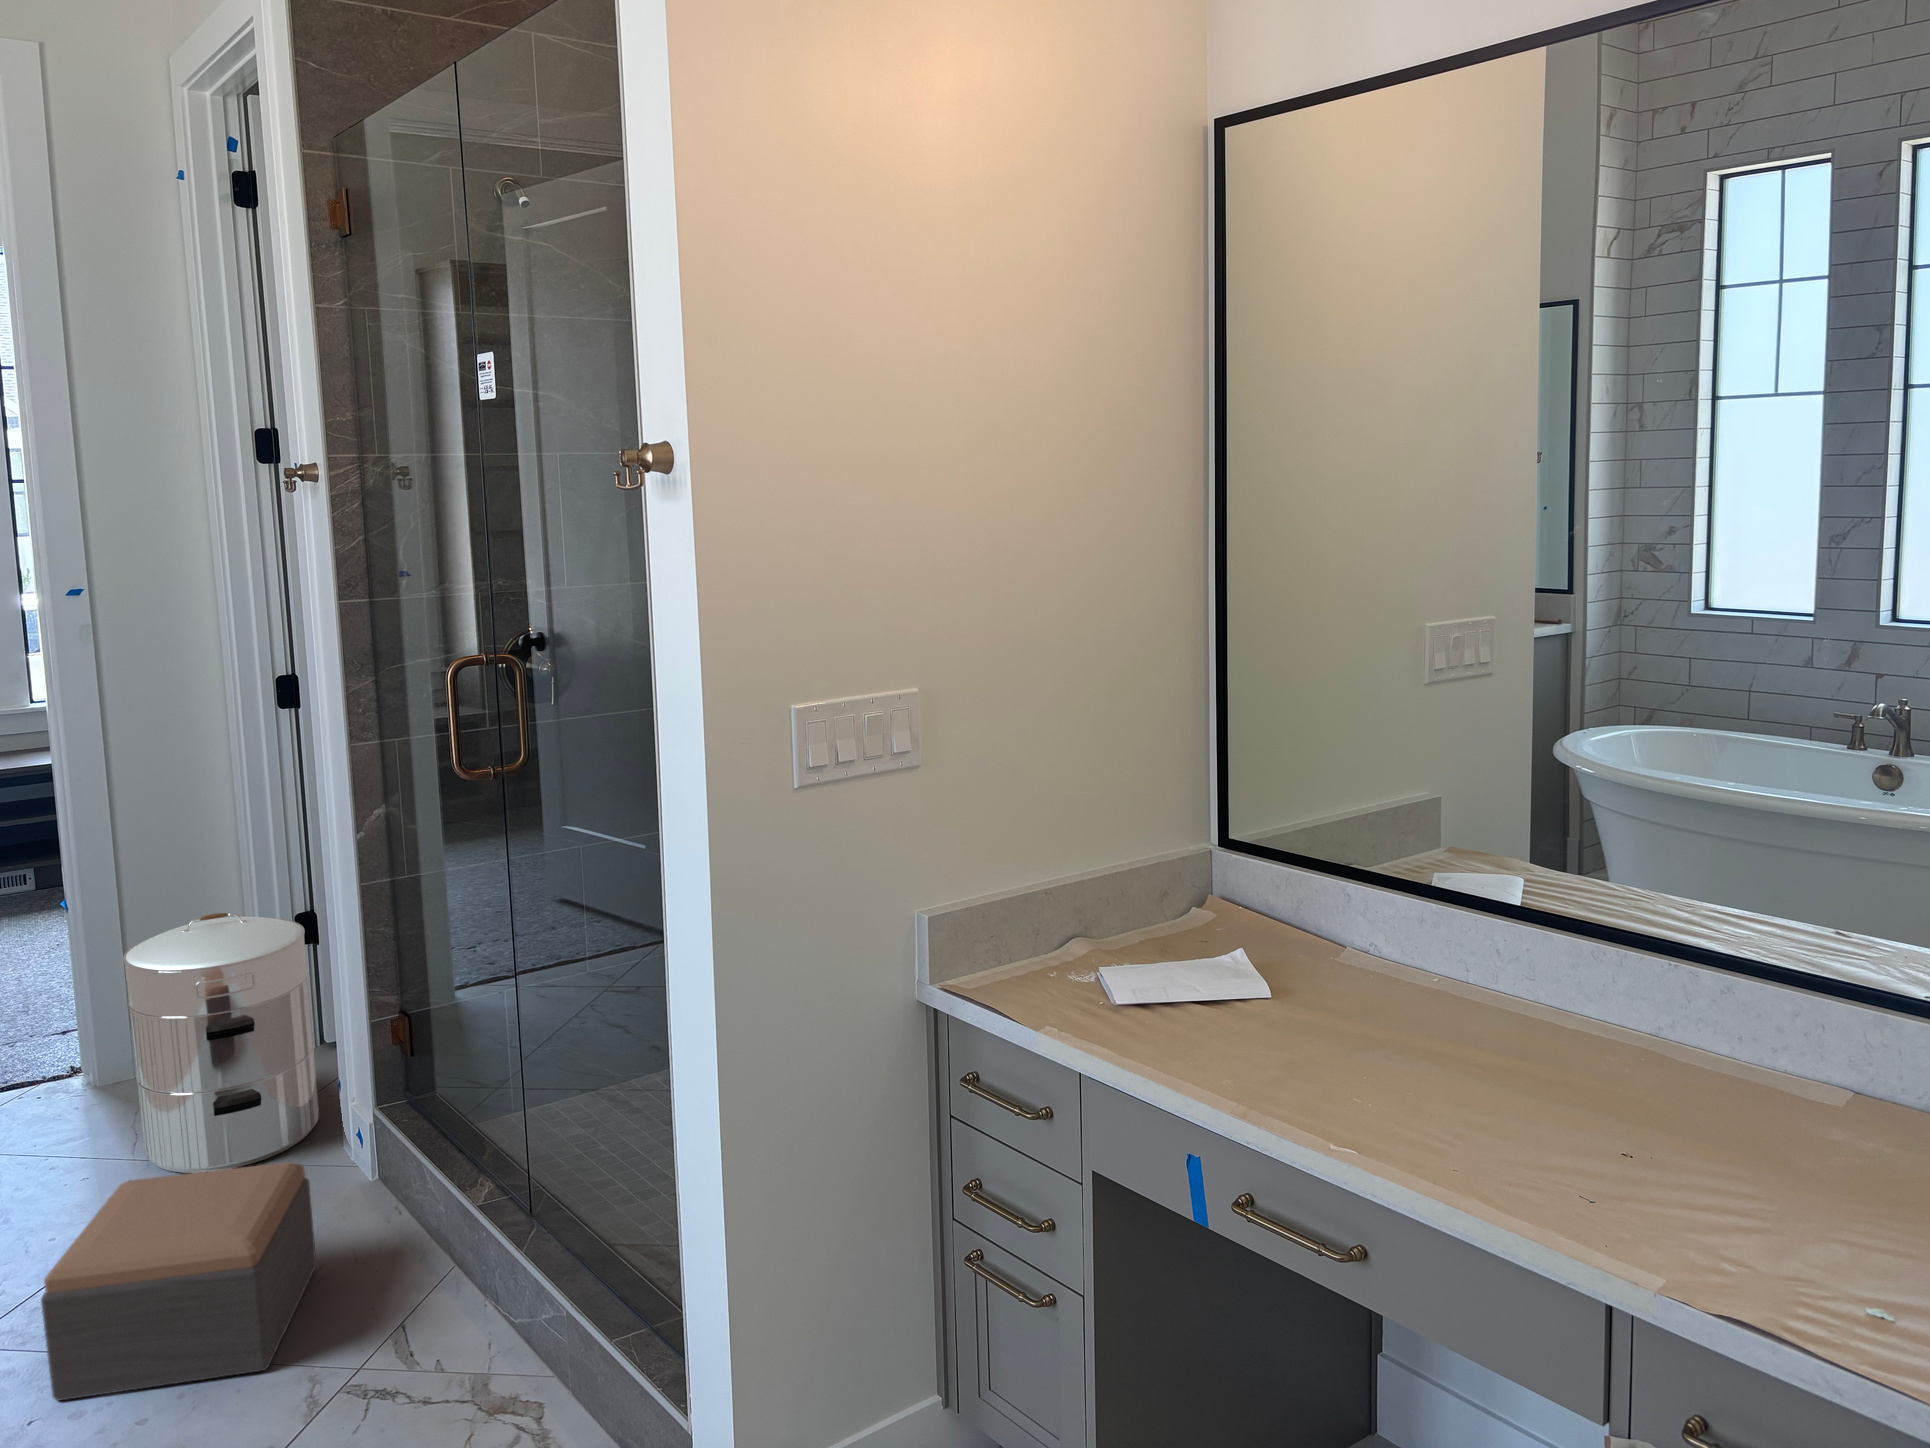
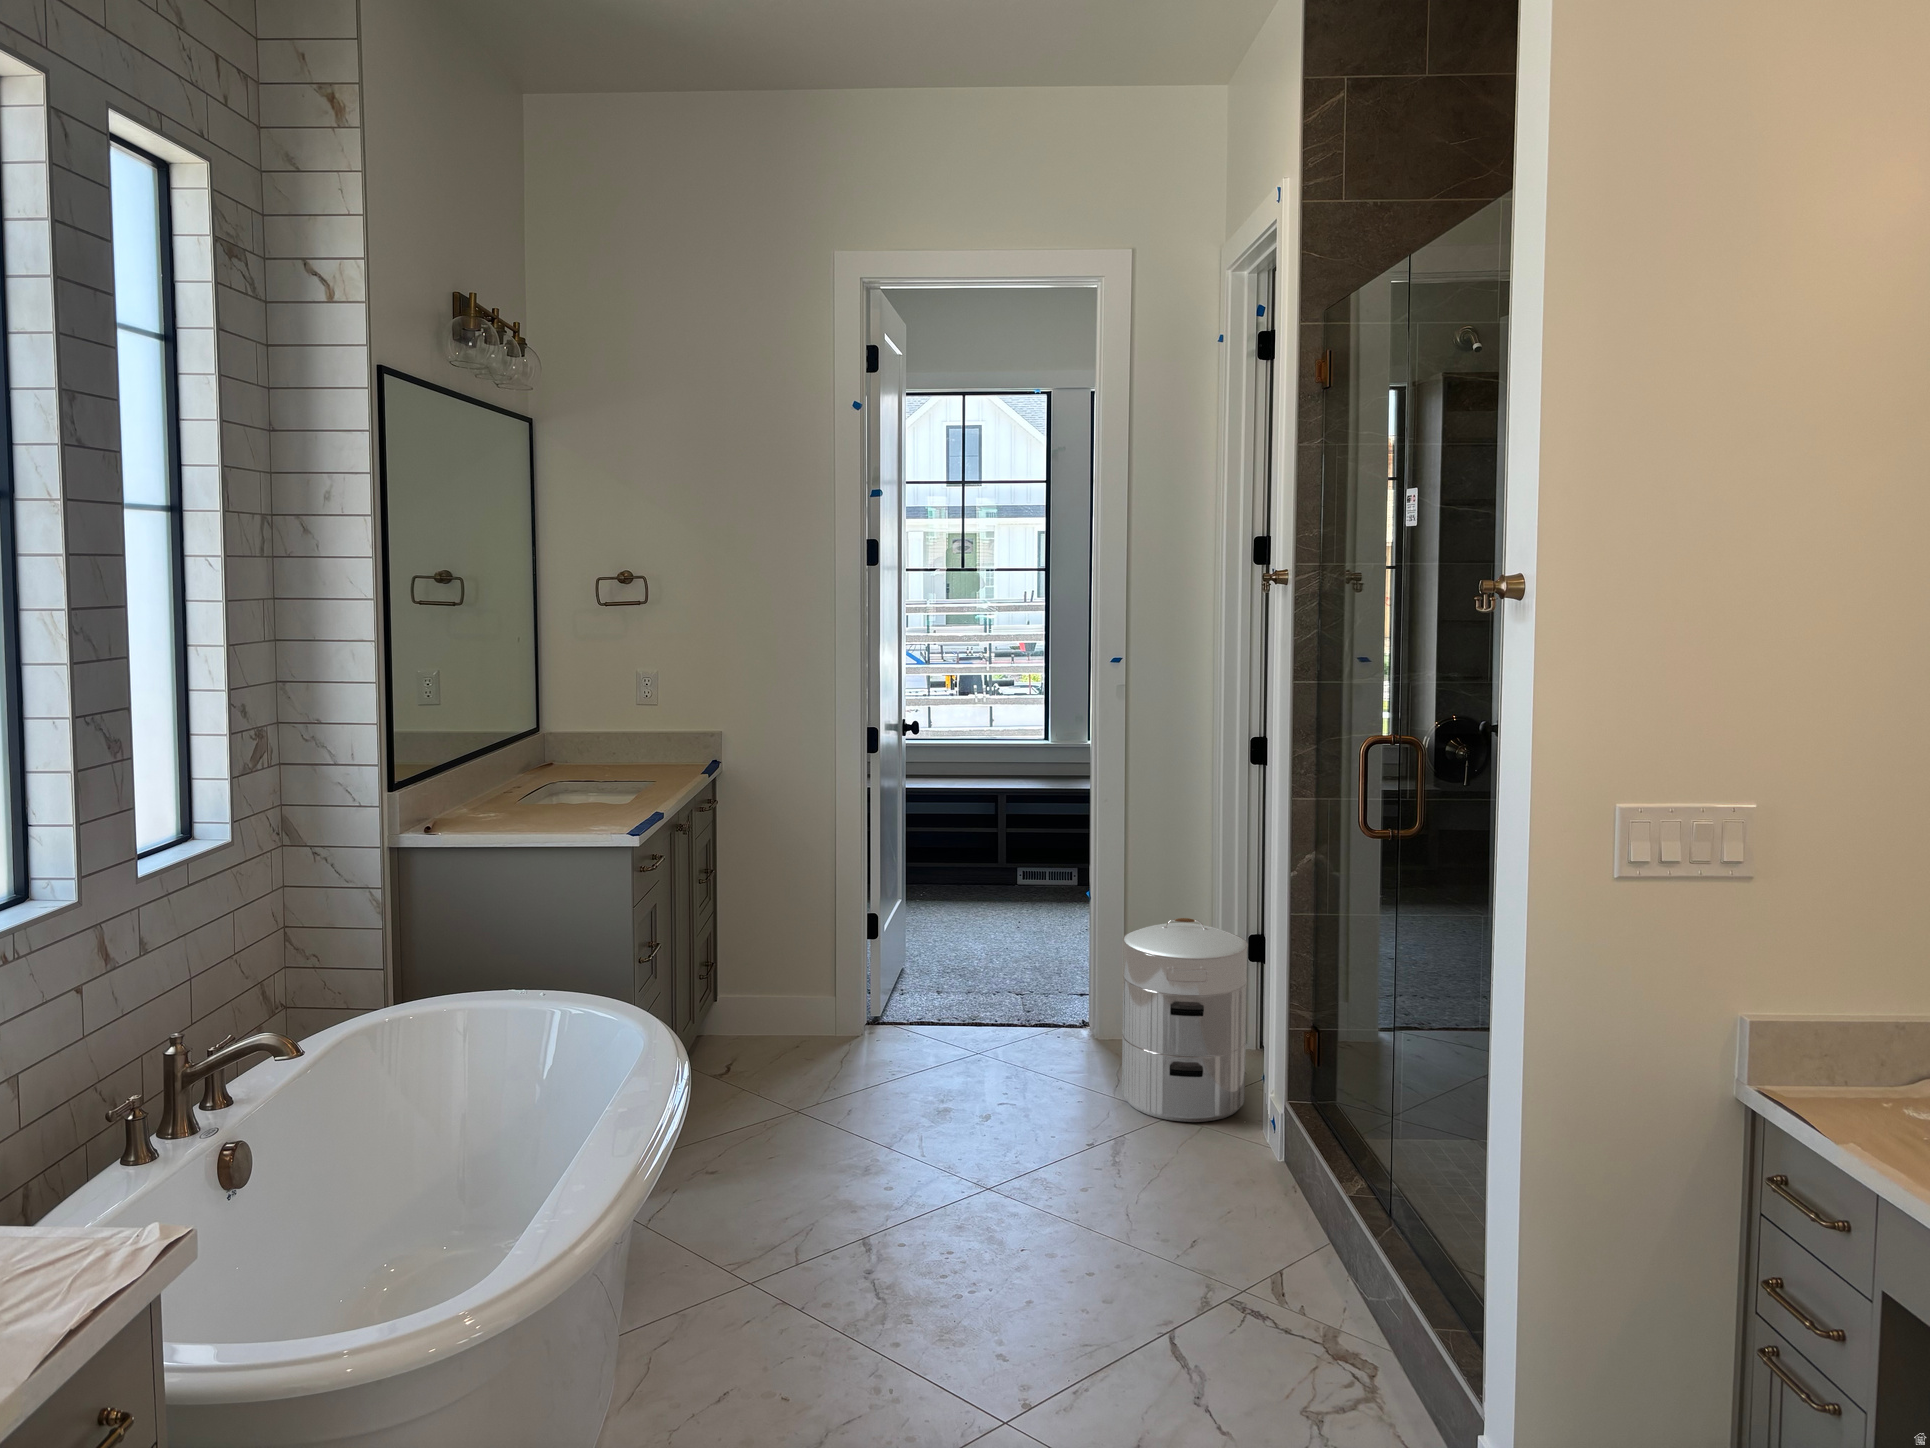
footstool: present [41,1162,316,1401] -> none [1050,1098,1227,1265]

